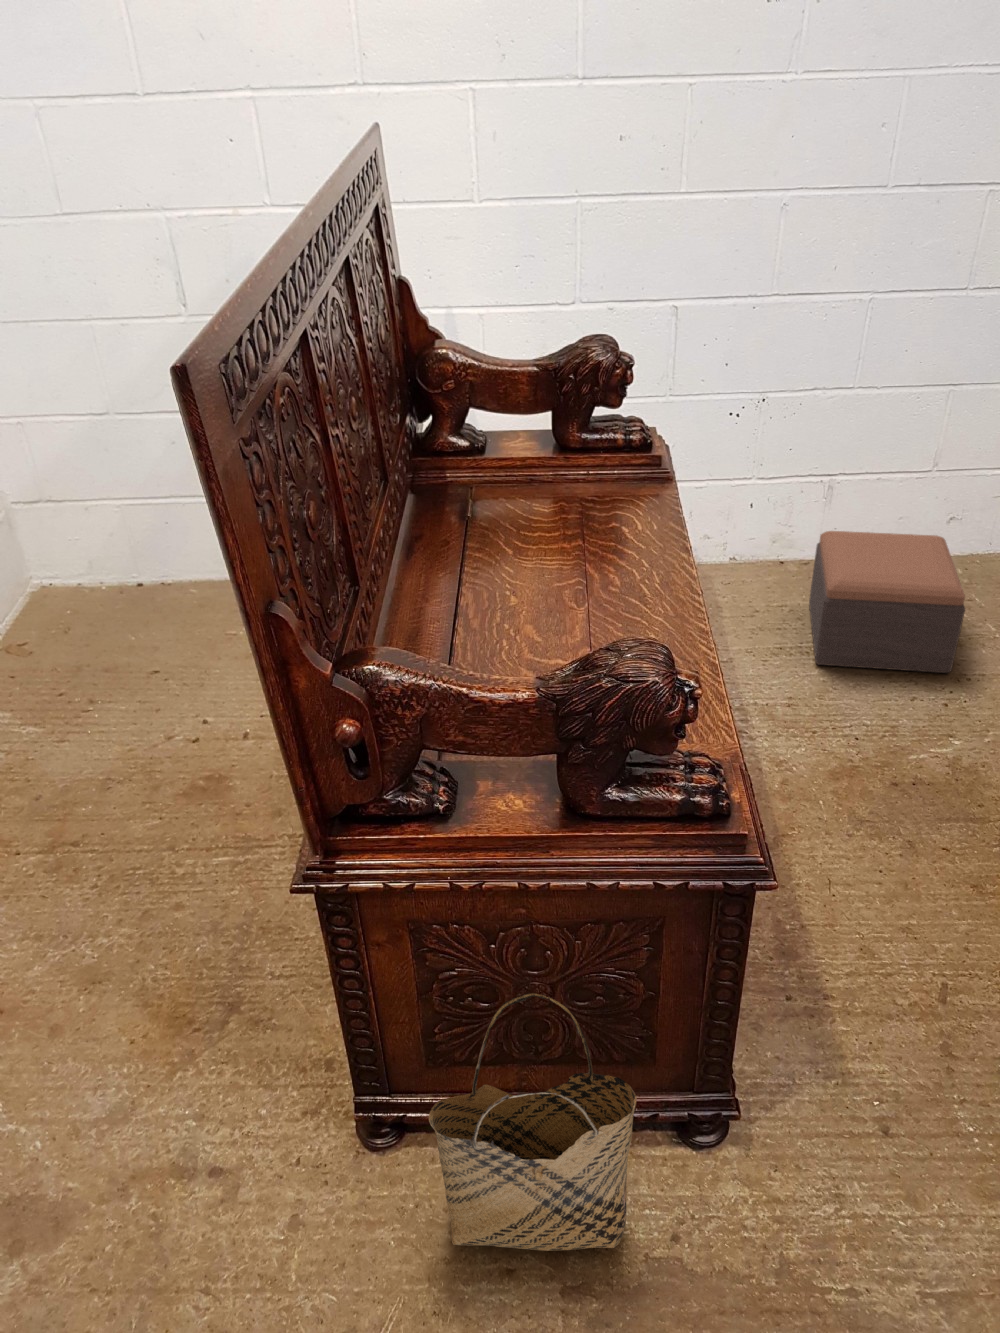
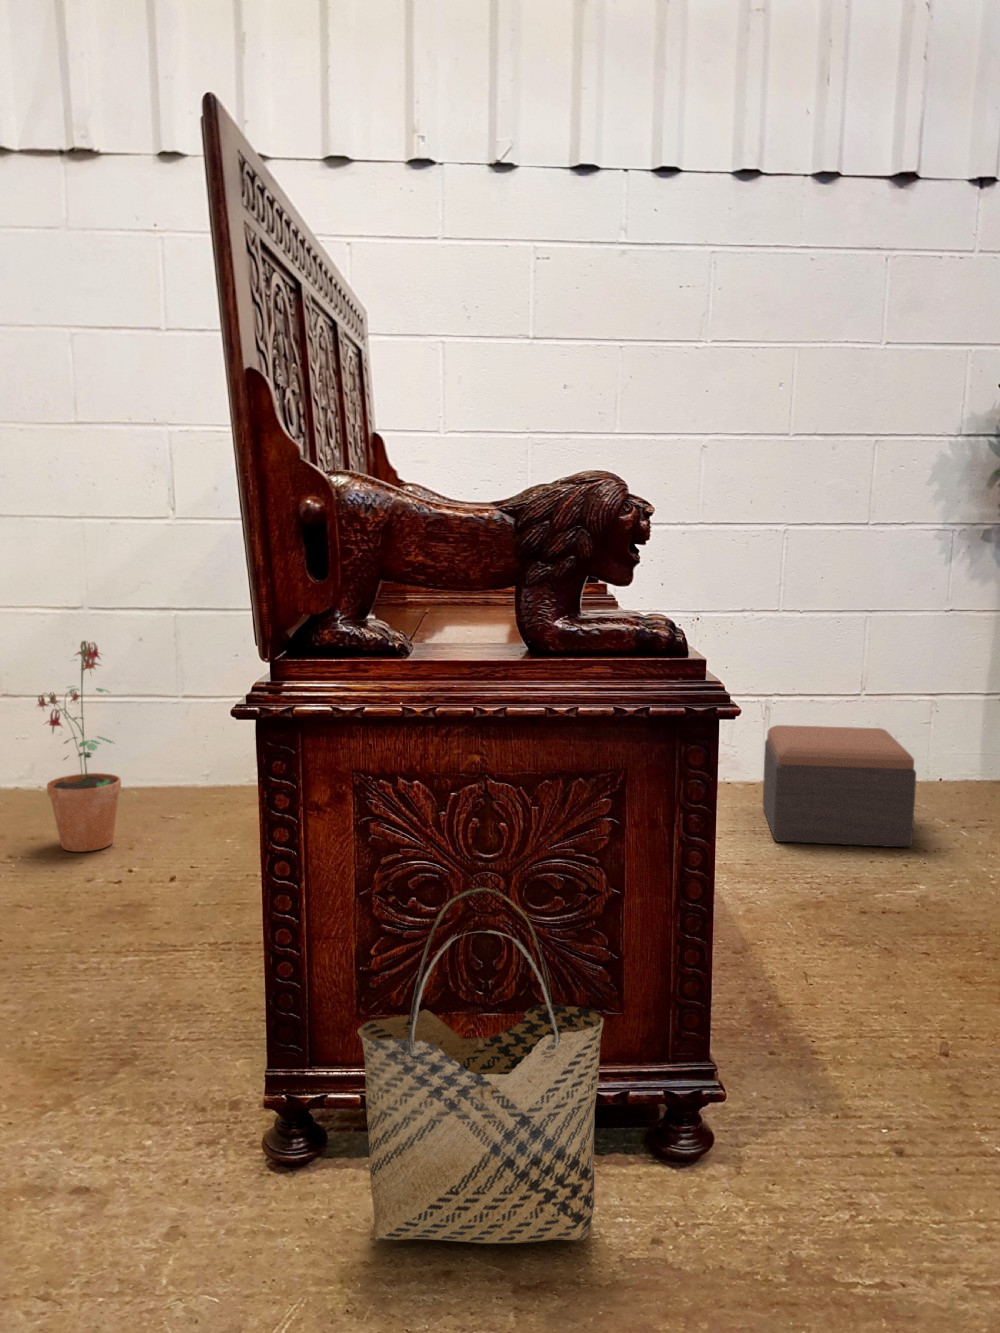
potted plant: none [89,490,185,692] -> present [38,641,121,852]

